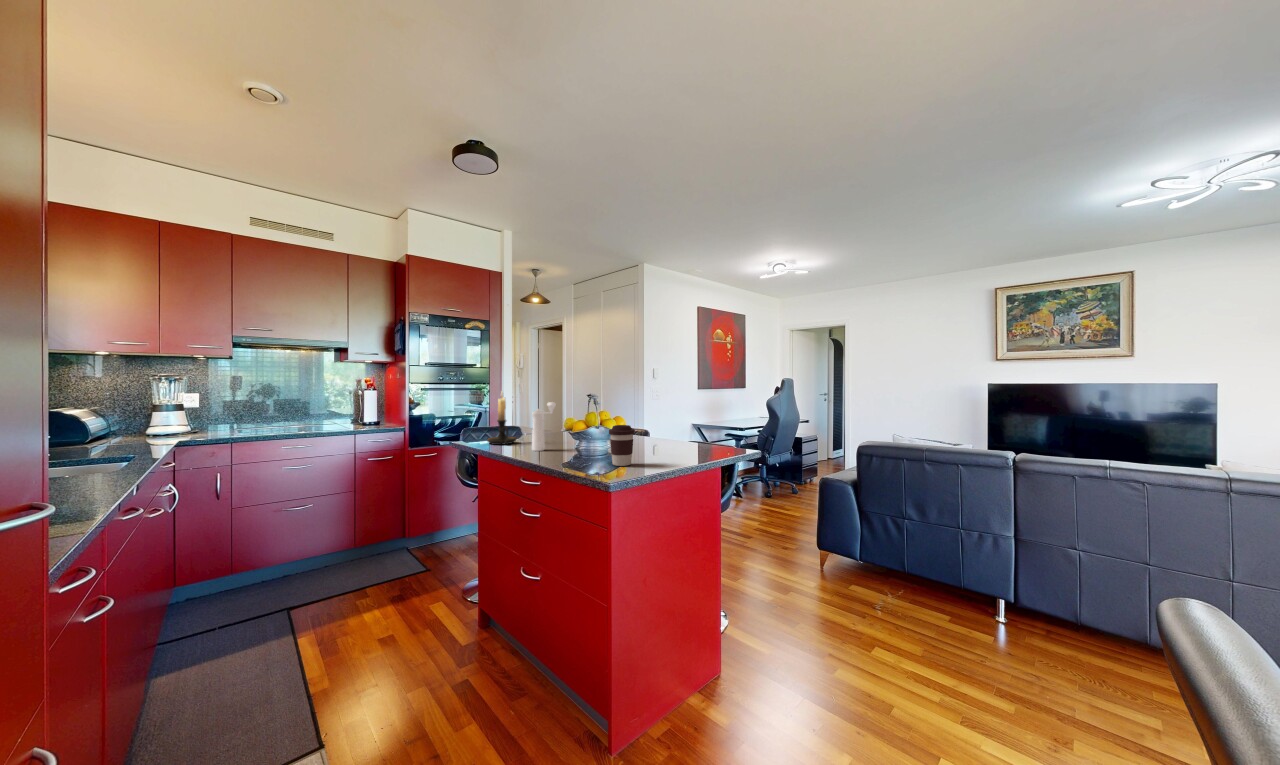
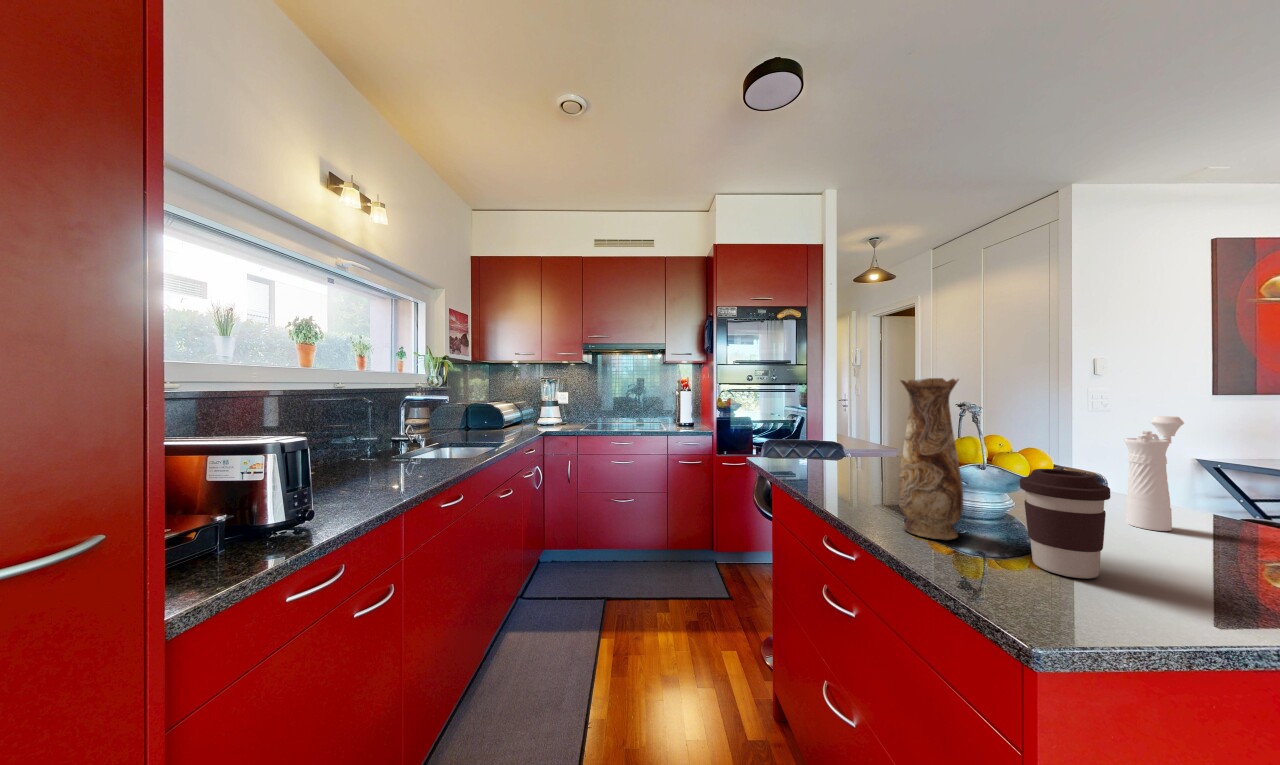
vase: none [563,387,590,463] -> present [898,378,963,540]
candle holder: present [487,392,516,445] -> none [783,388,827,468]
pepper mill: present [532,402,556,451] -> present [1124,416,1184,531]

